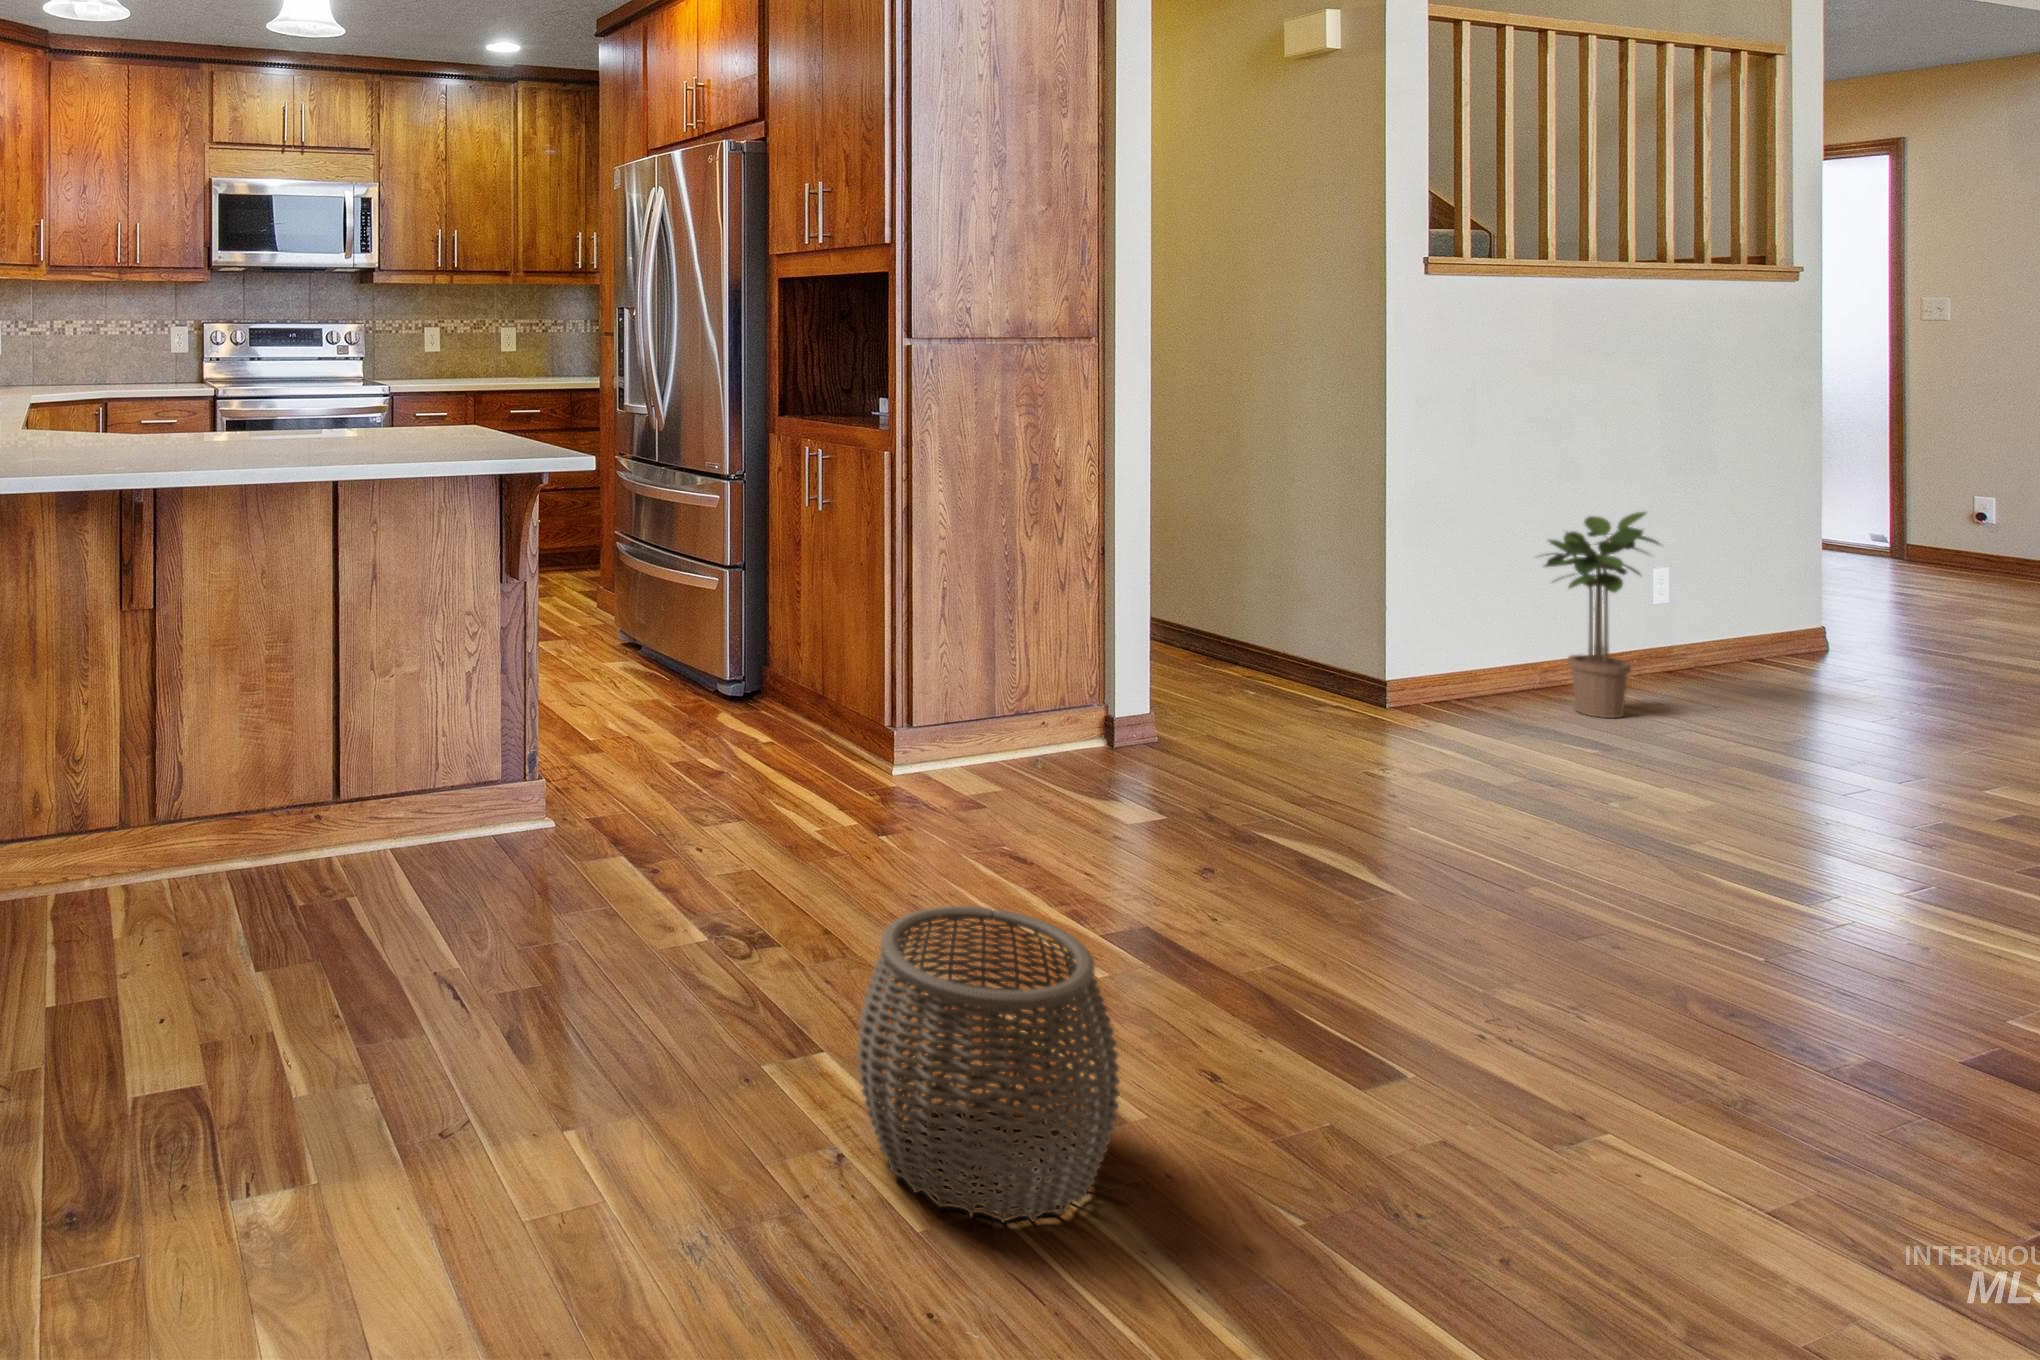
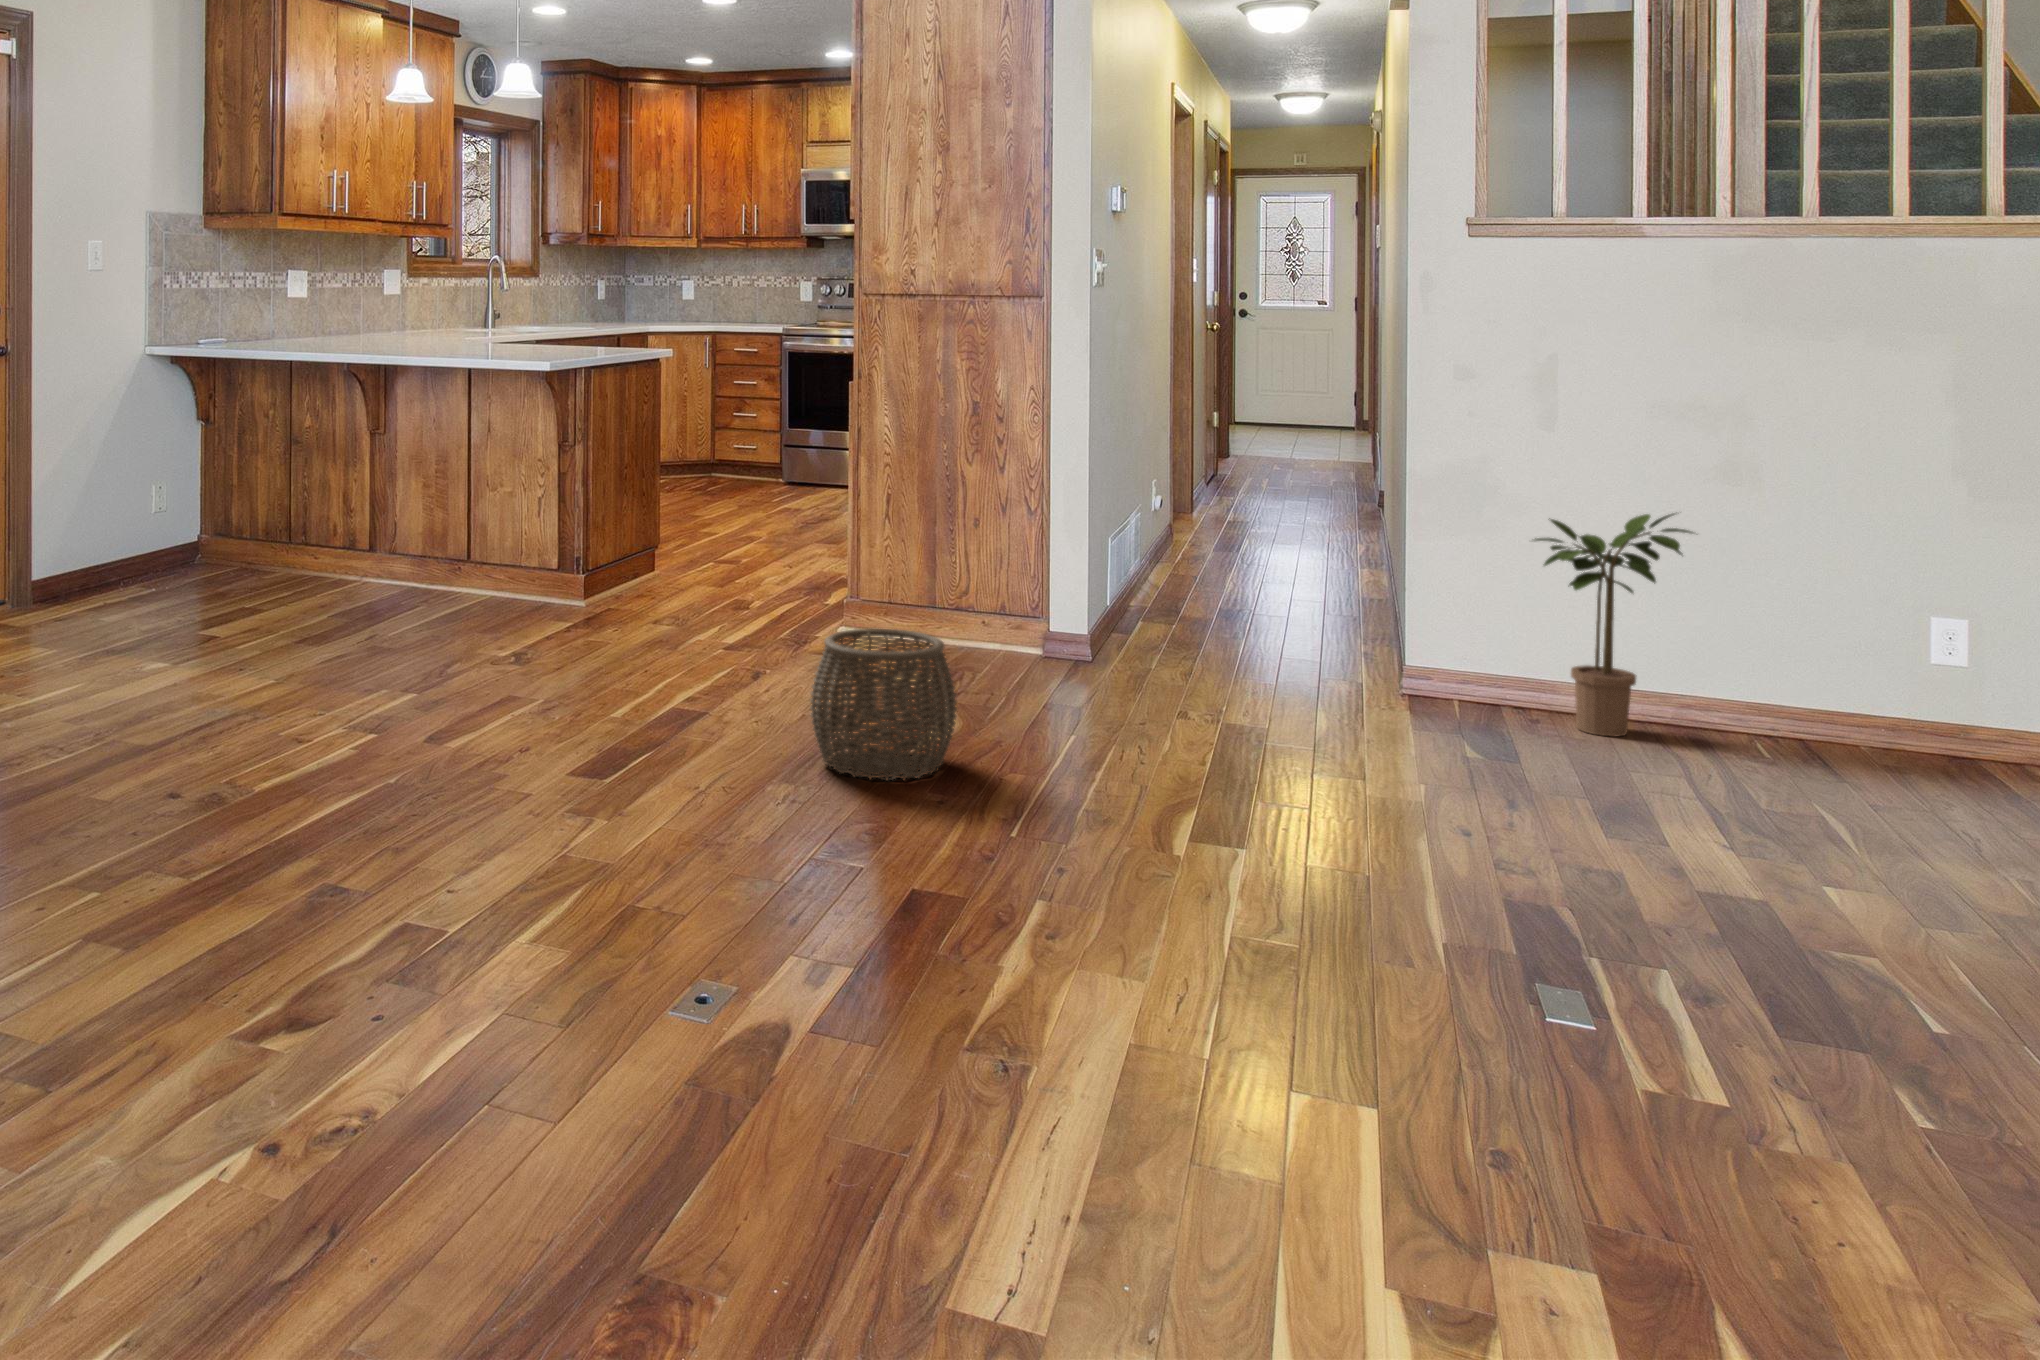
woven basket: present [857,906,1120,1222] -> present [810,629,957,781]

